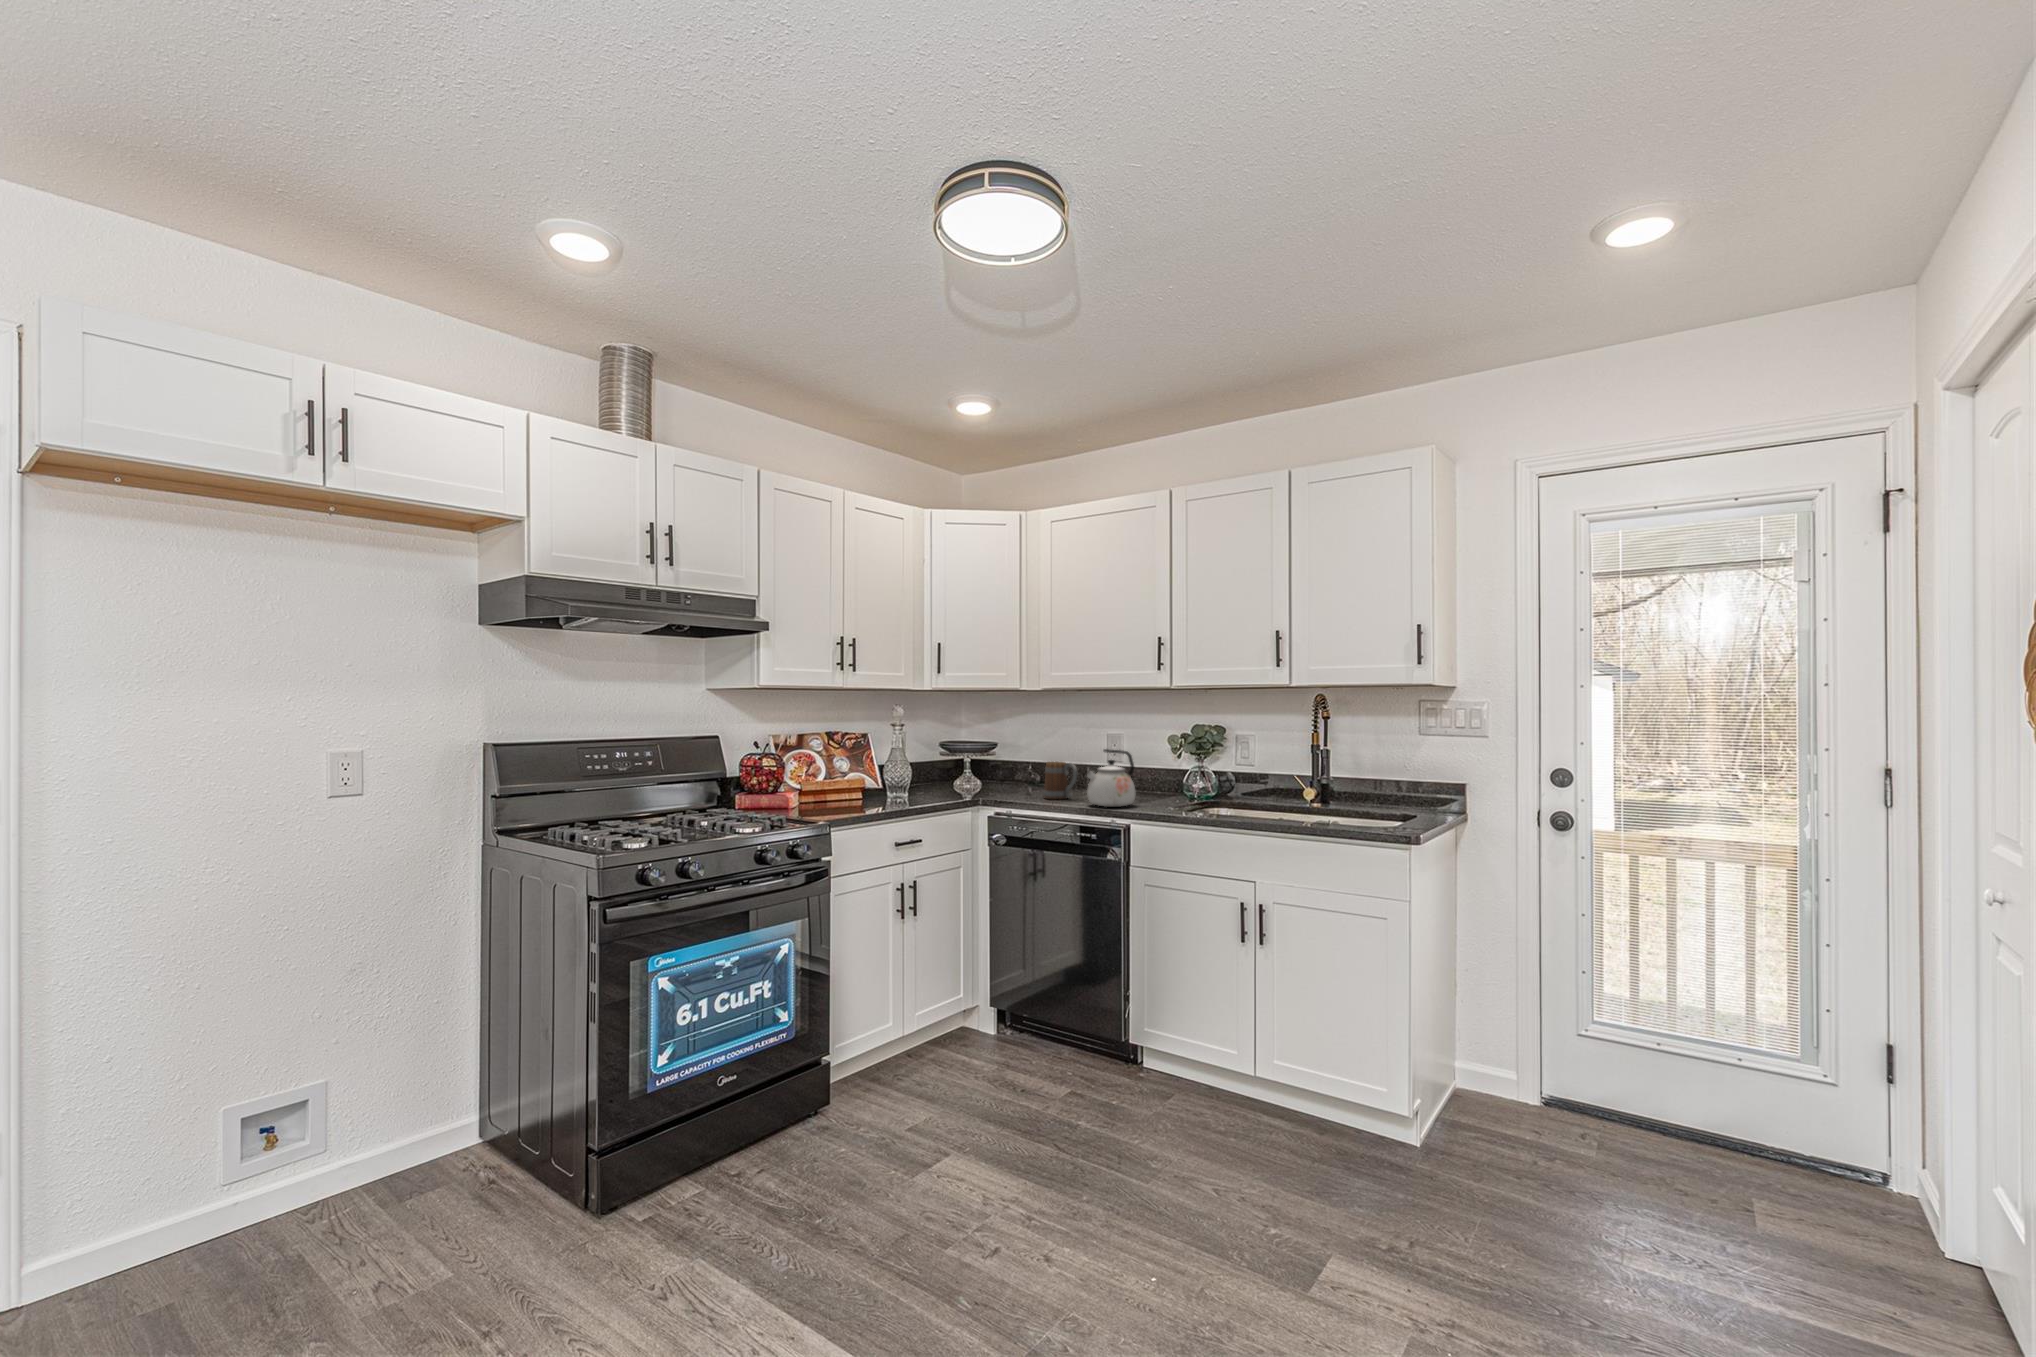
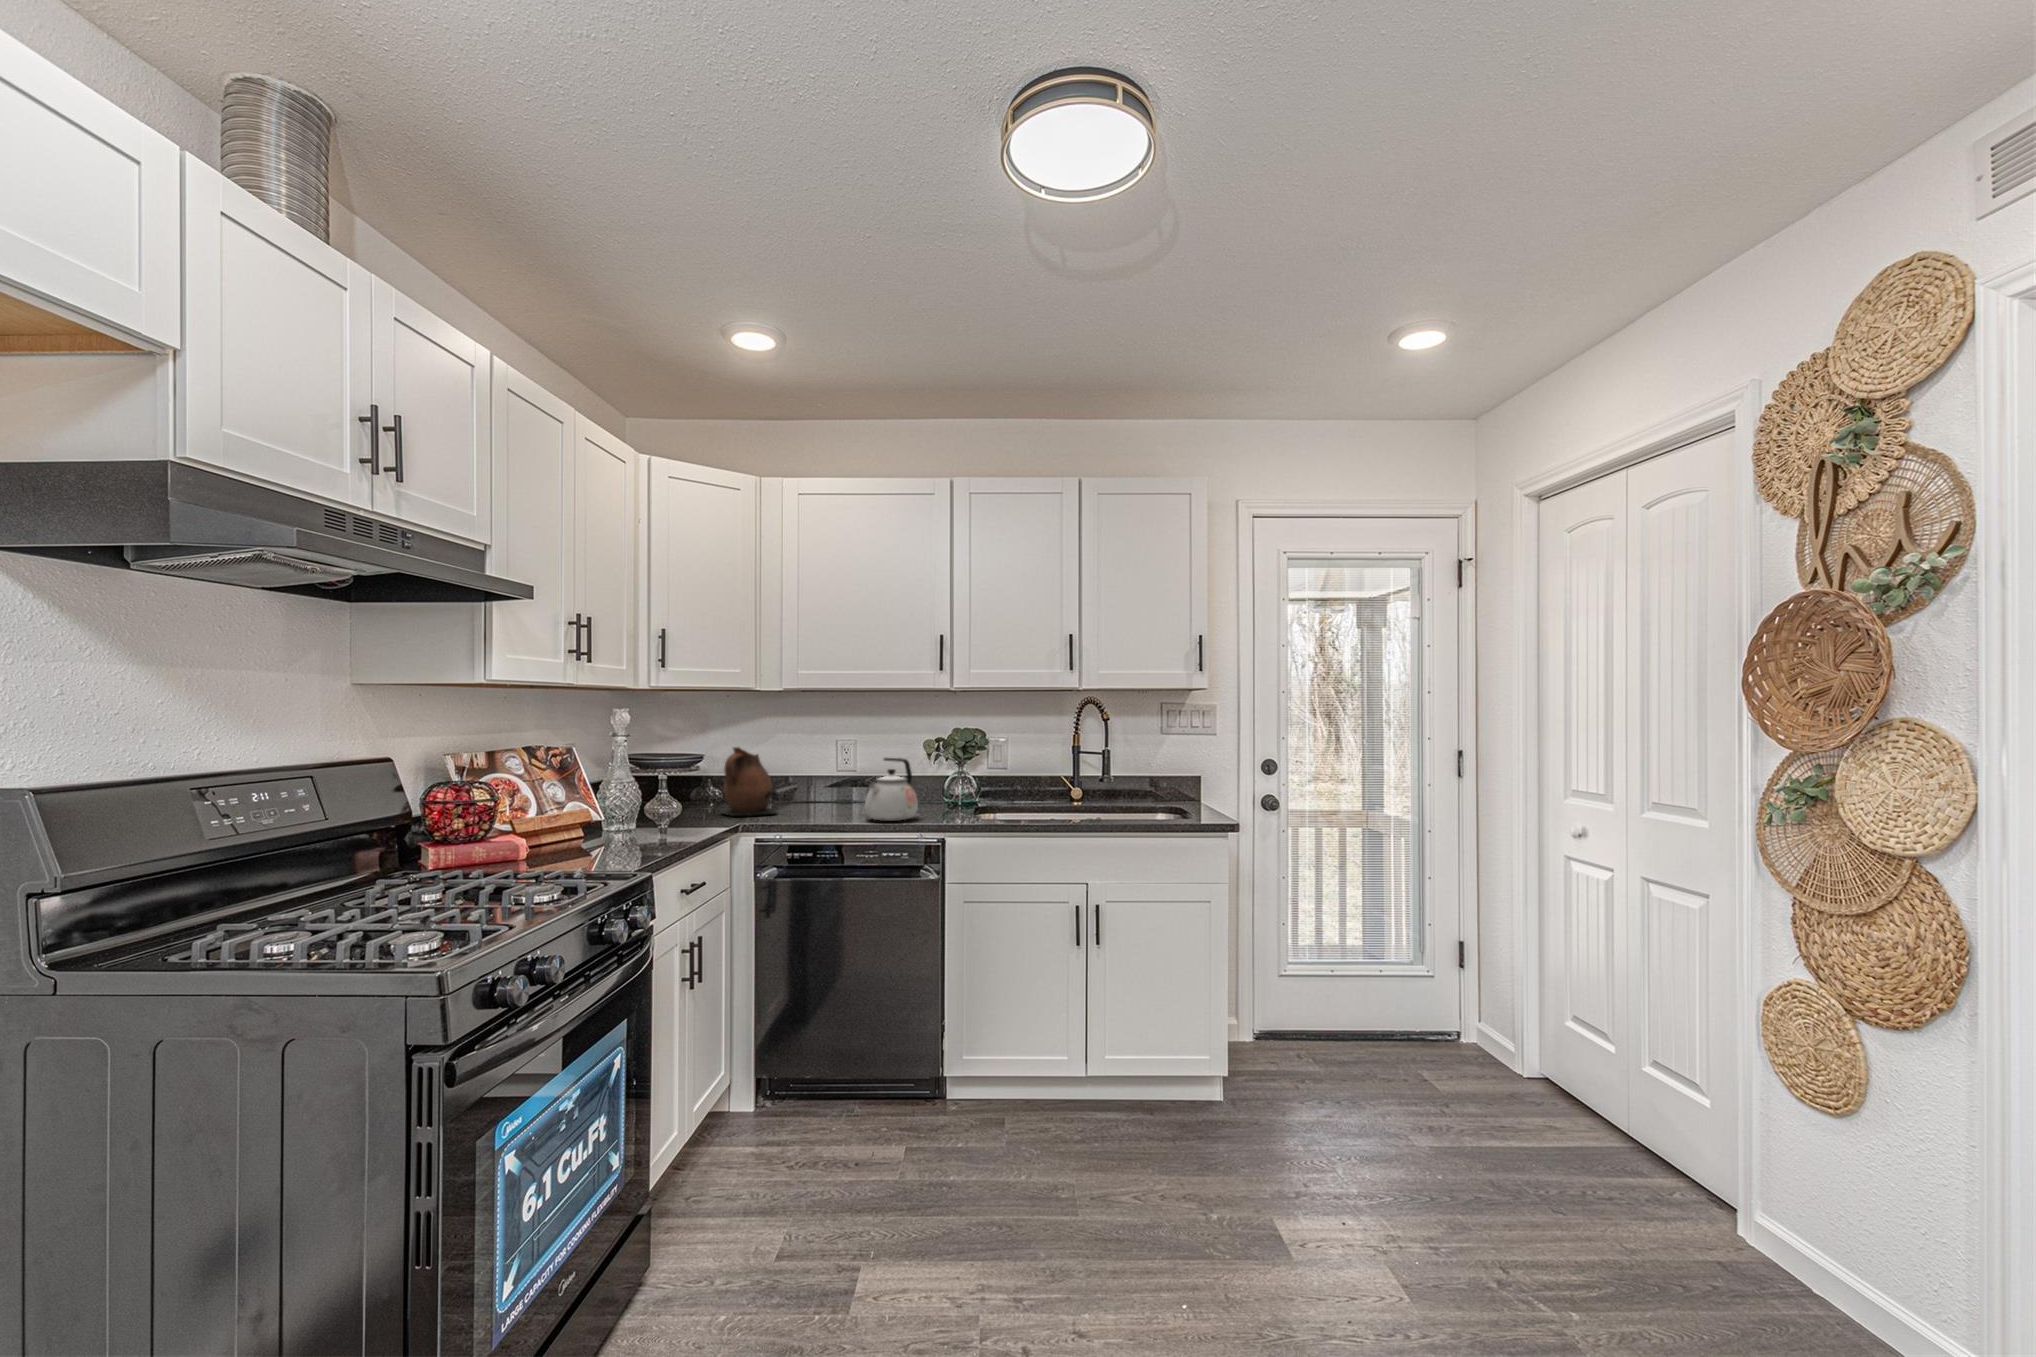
ceramic pitcher: none [996,736,1044,795] -> present [722,747,776,815]
mug: present [1044,761,1077,799] -> none [793,774,837,818]

